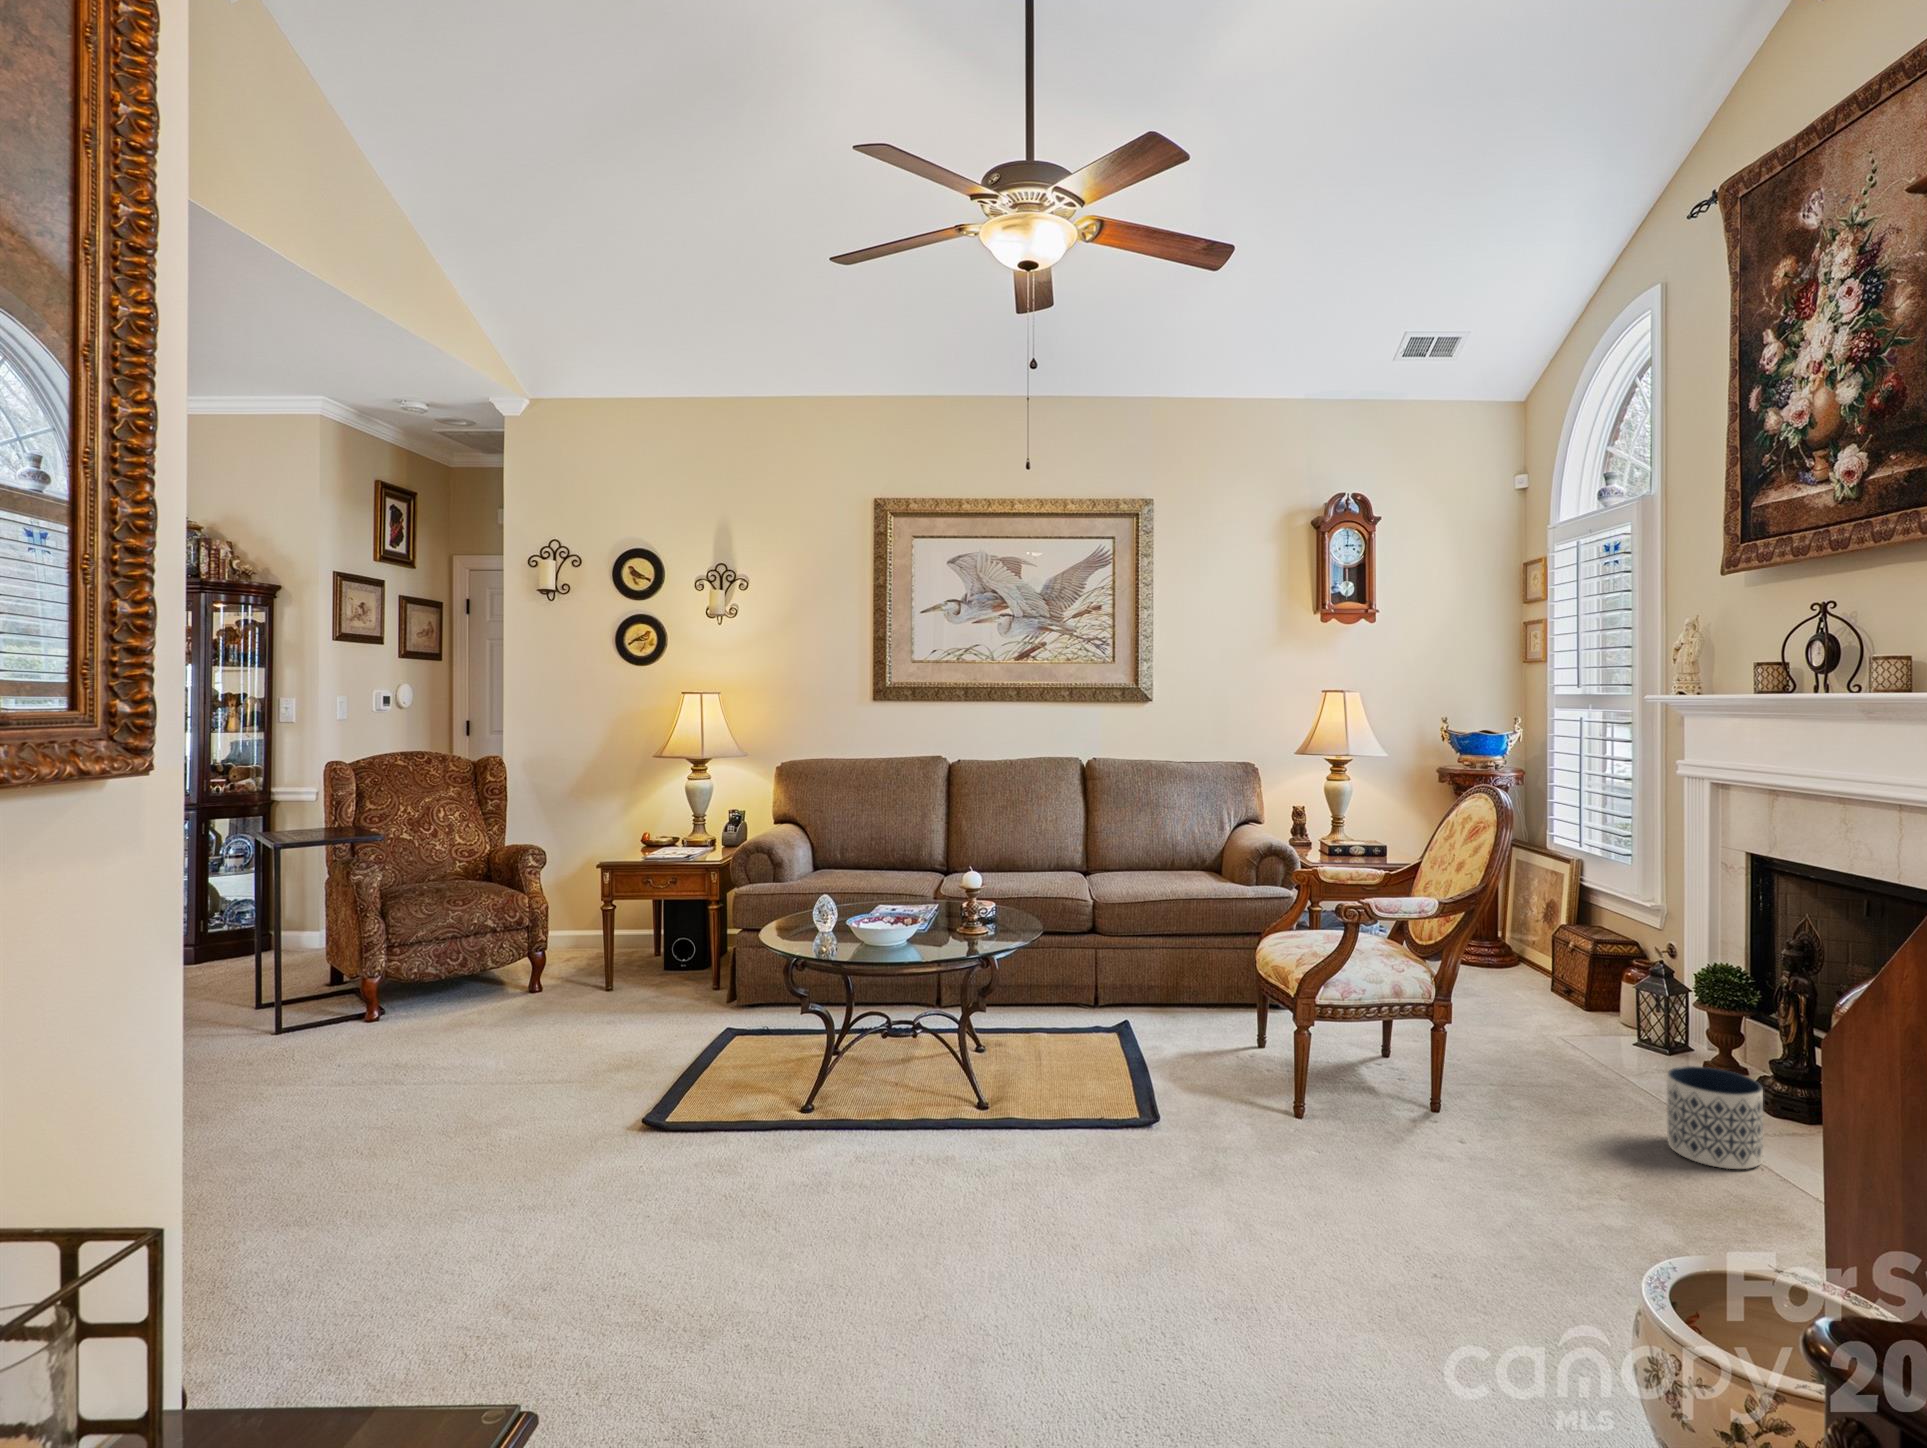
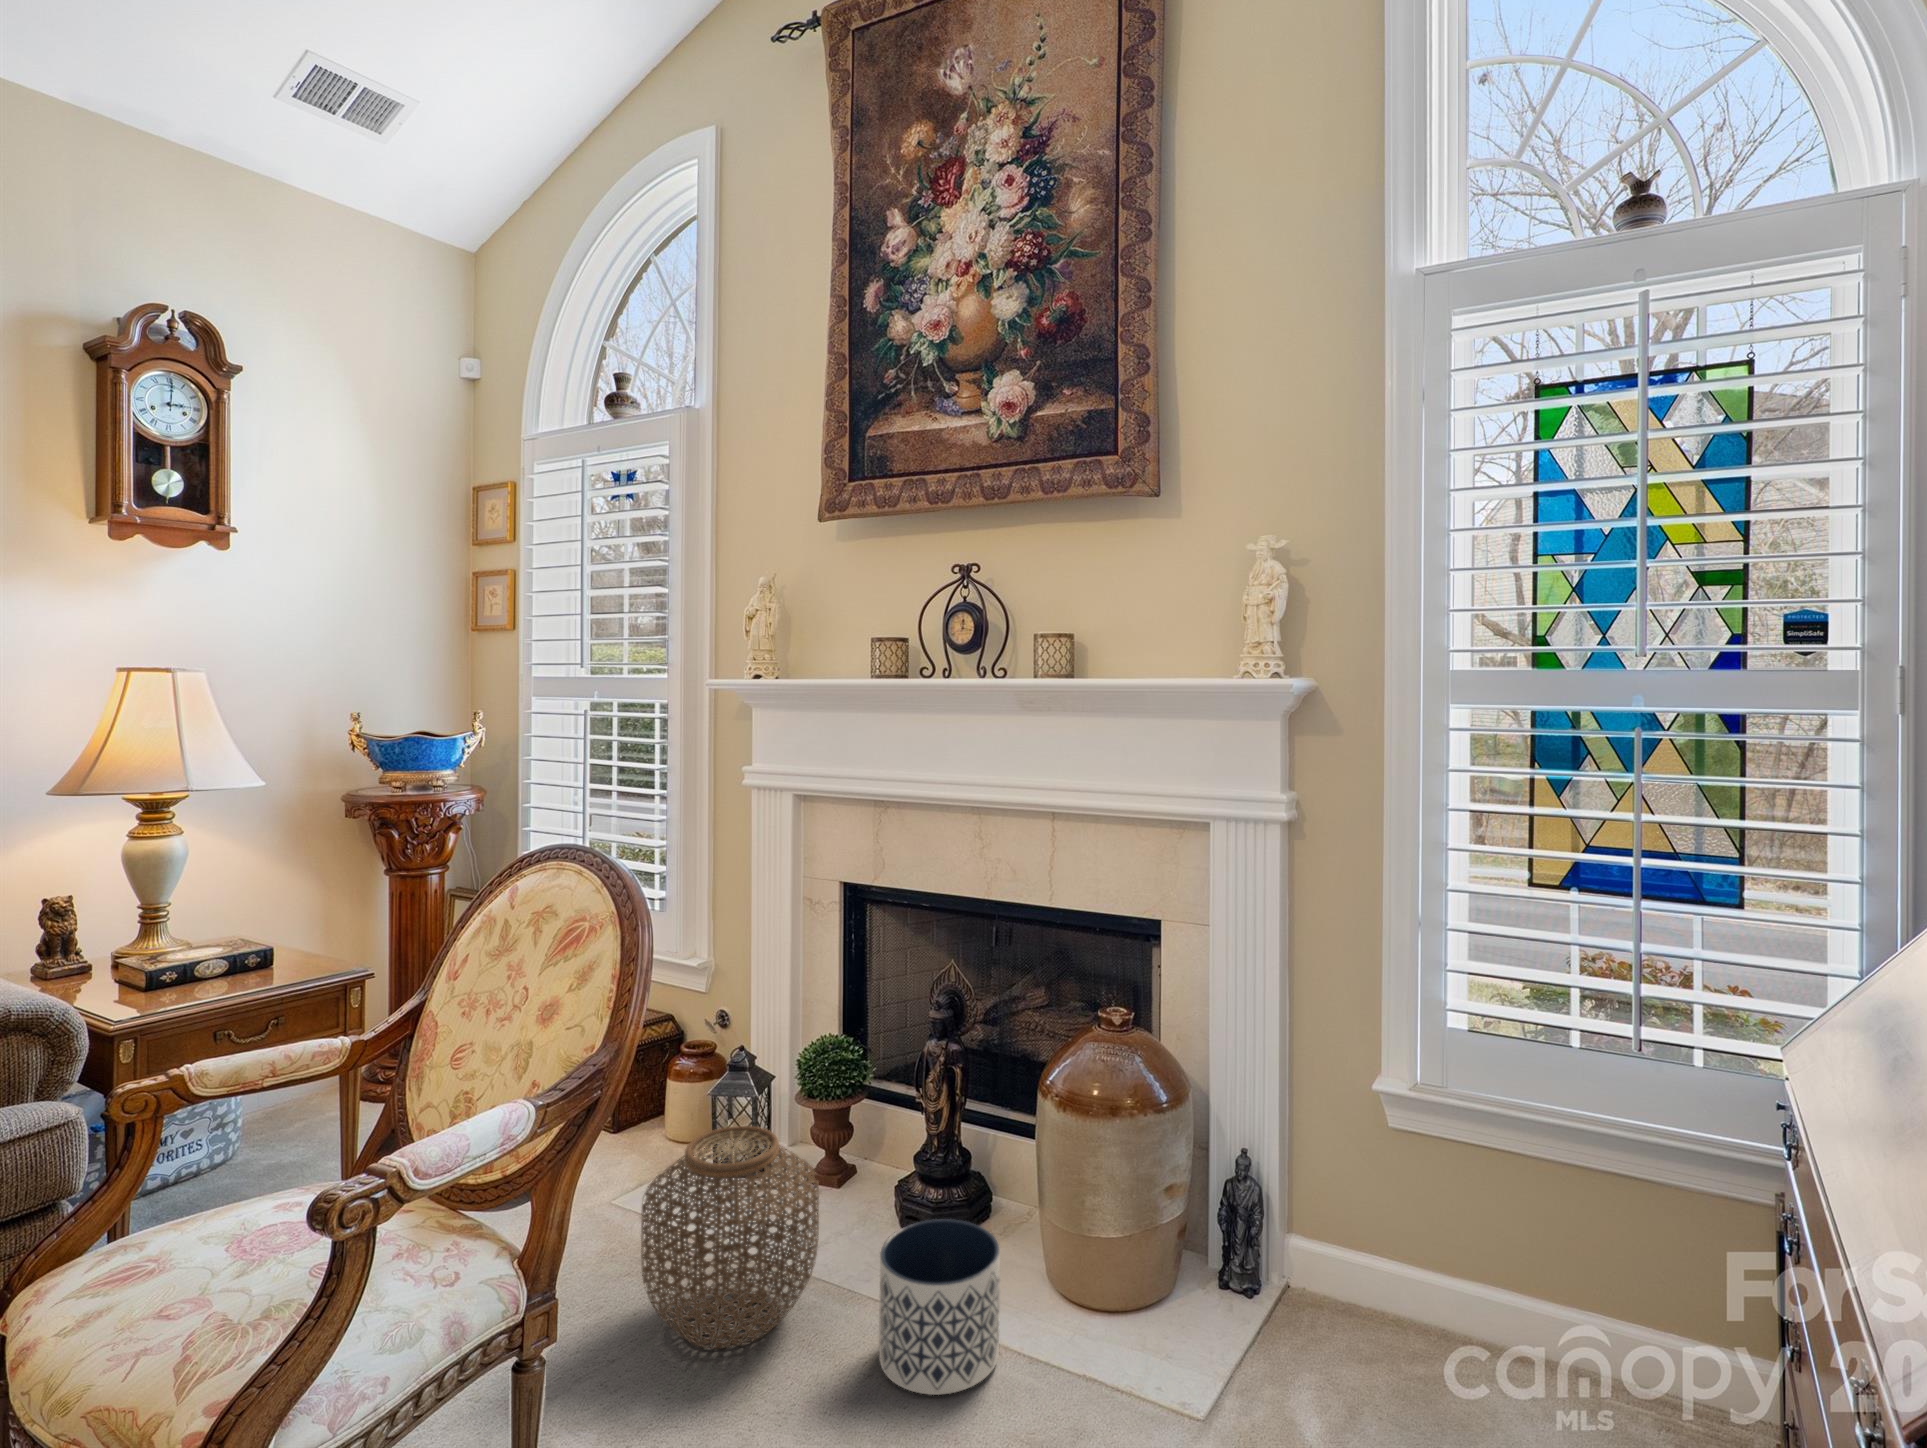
woven basket: none [1534,980,1655,1109] -> present [641,1126,819,1348]

